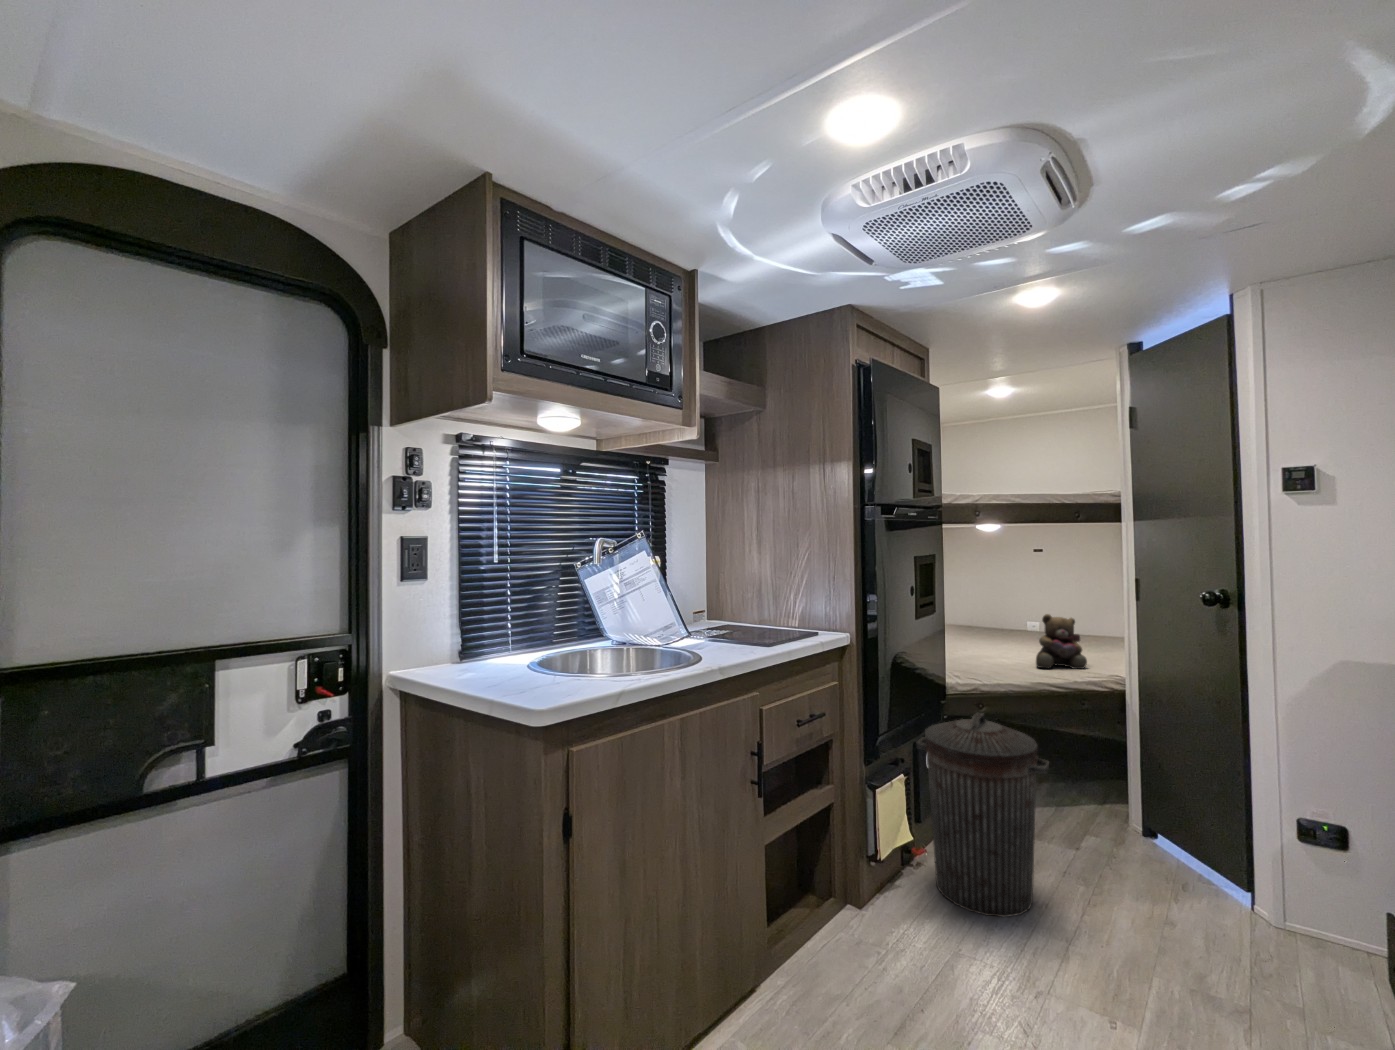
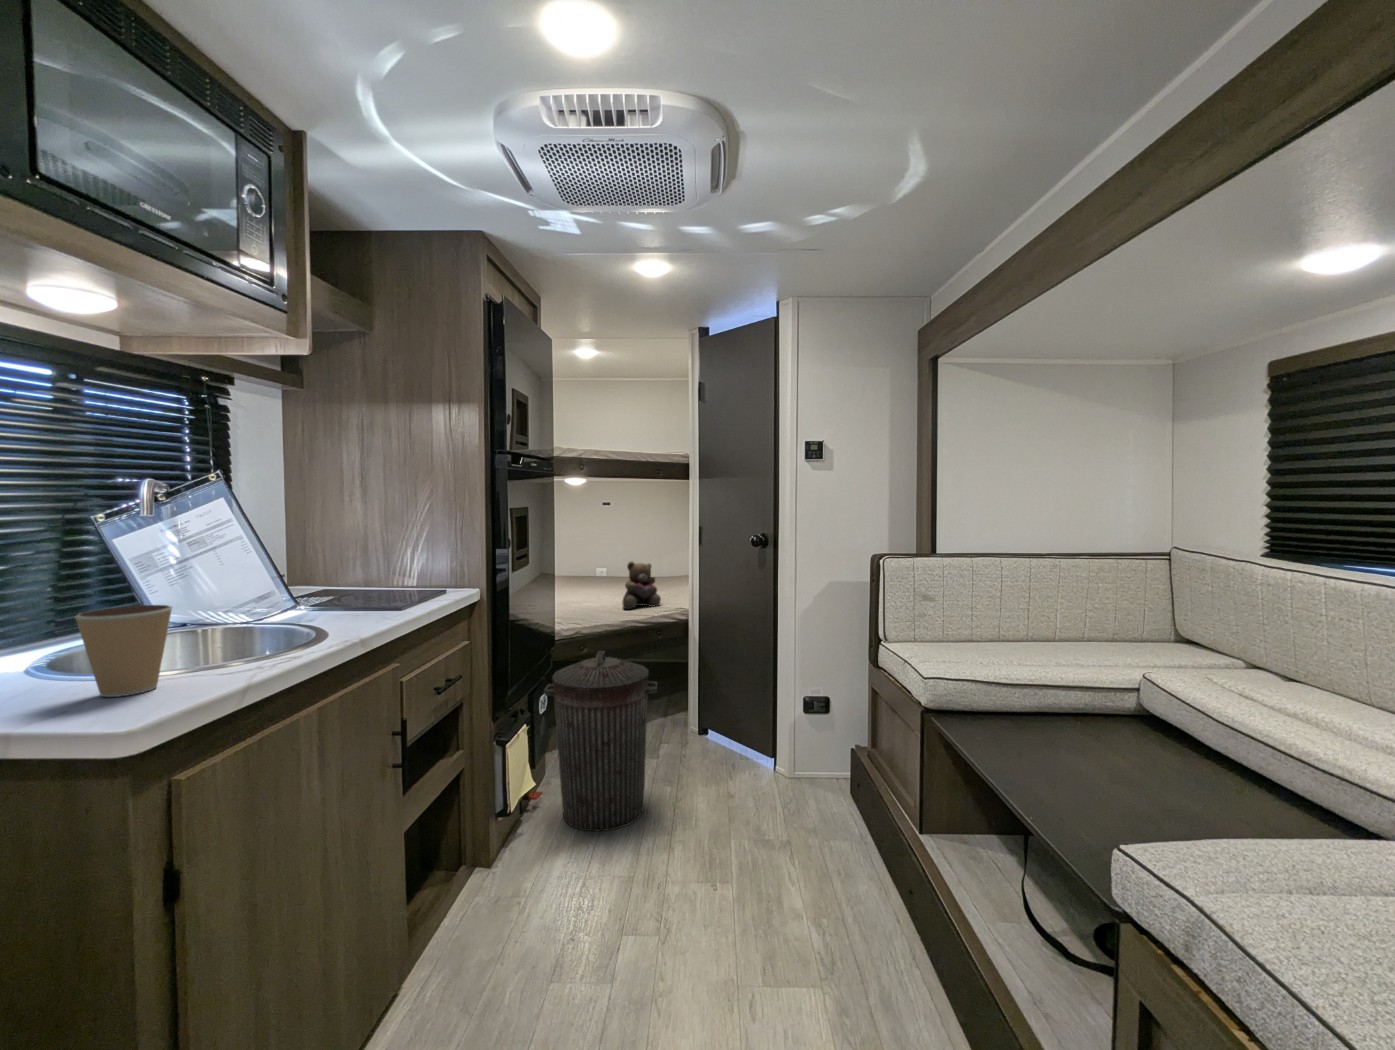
coffee cup: none [517,634,567,695] -> present [75,605,172,697]

